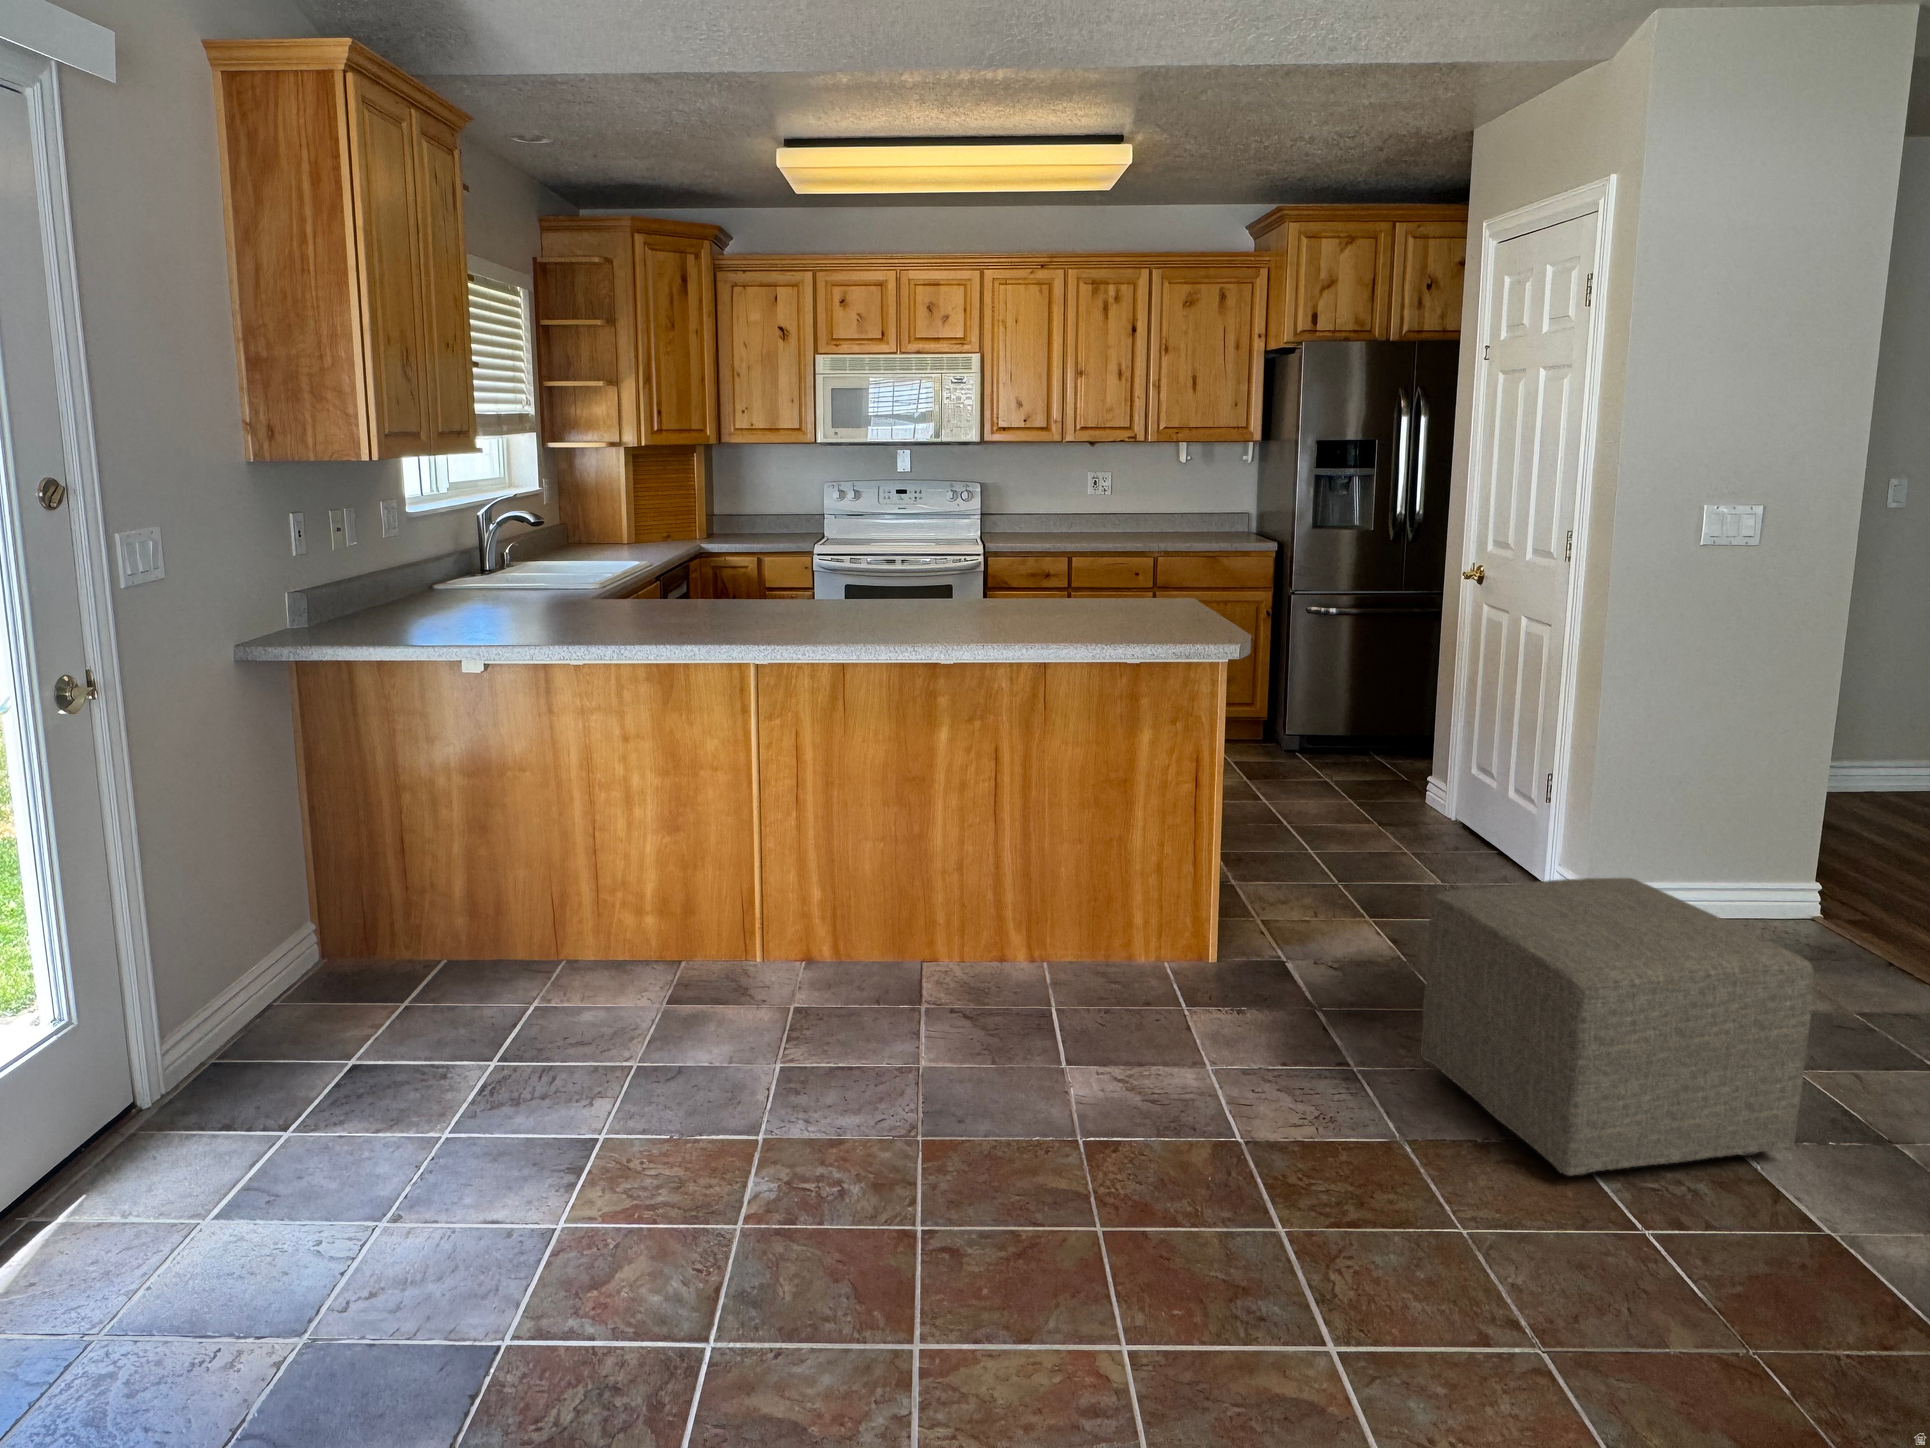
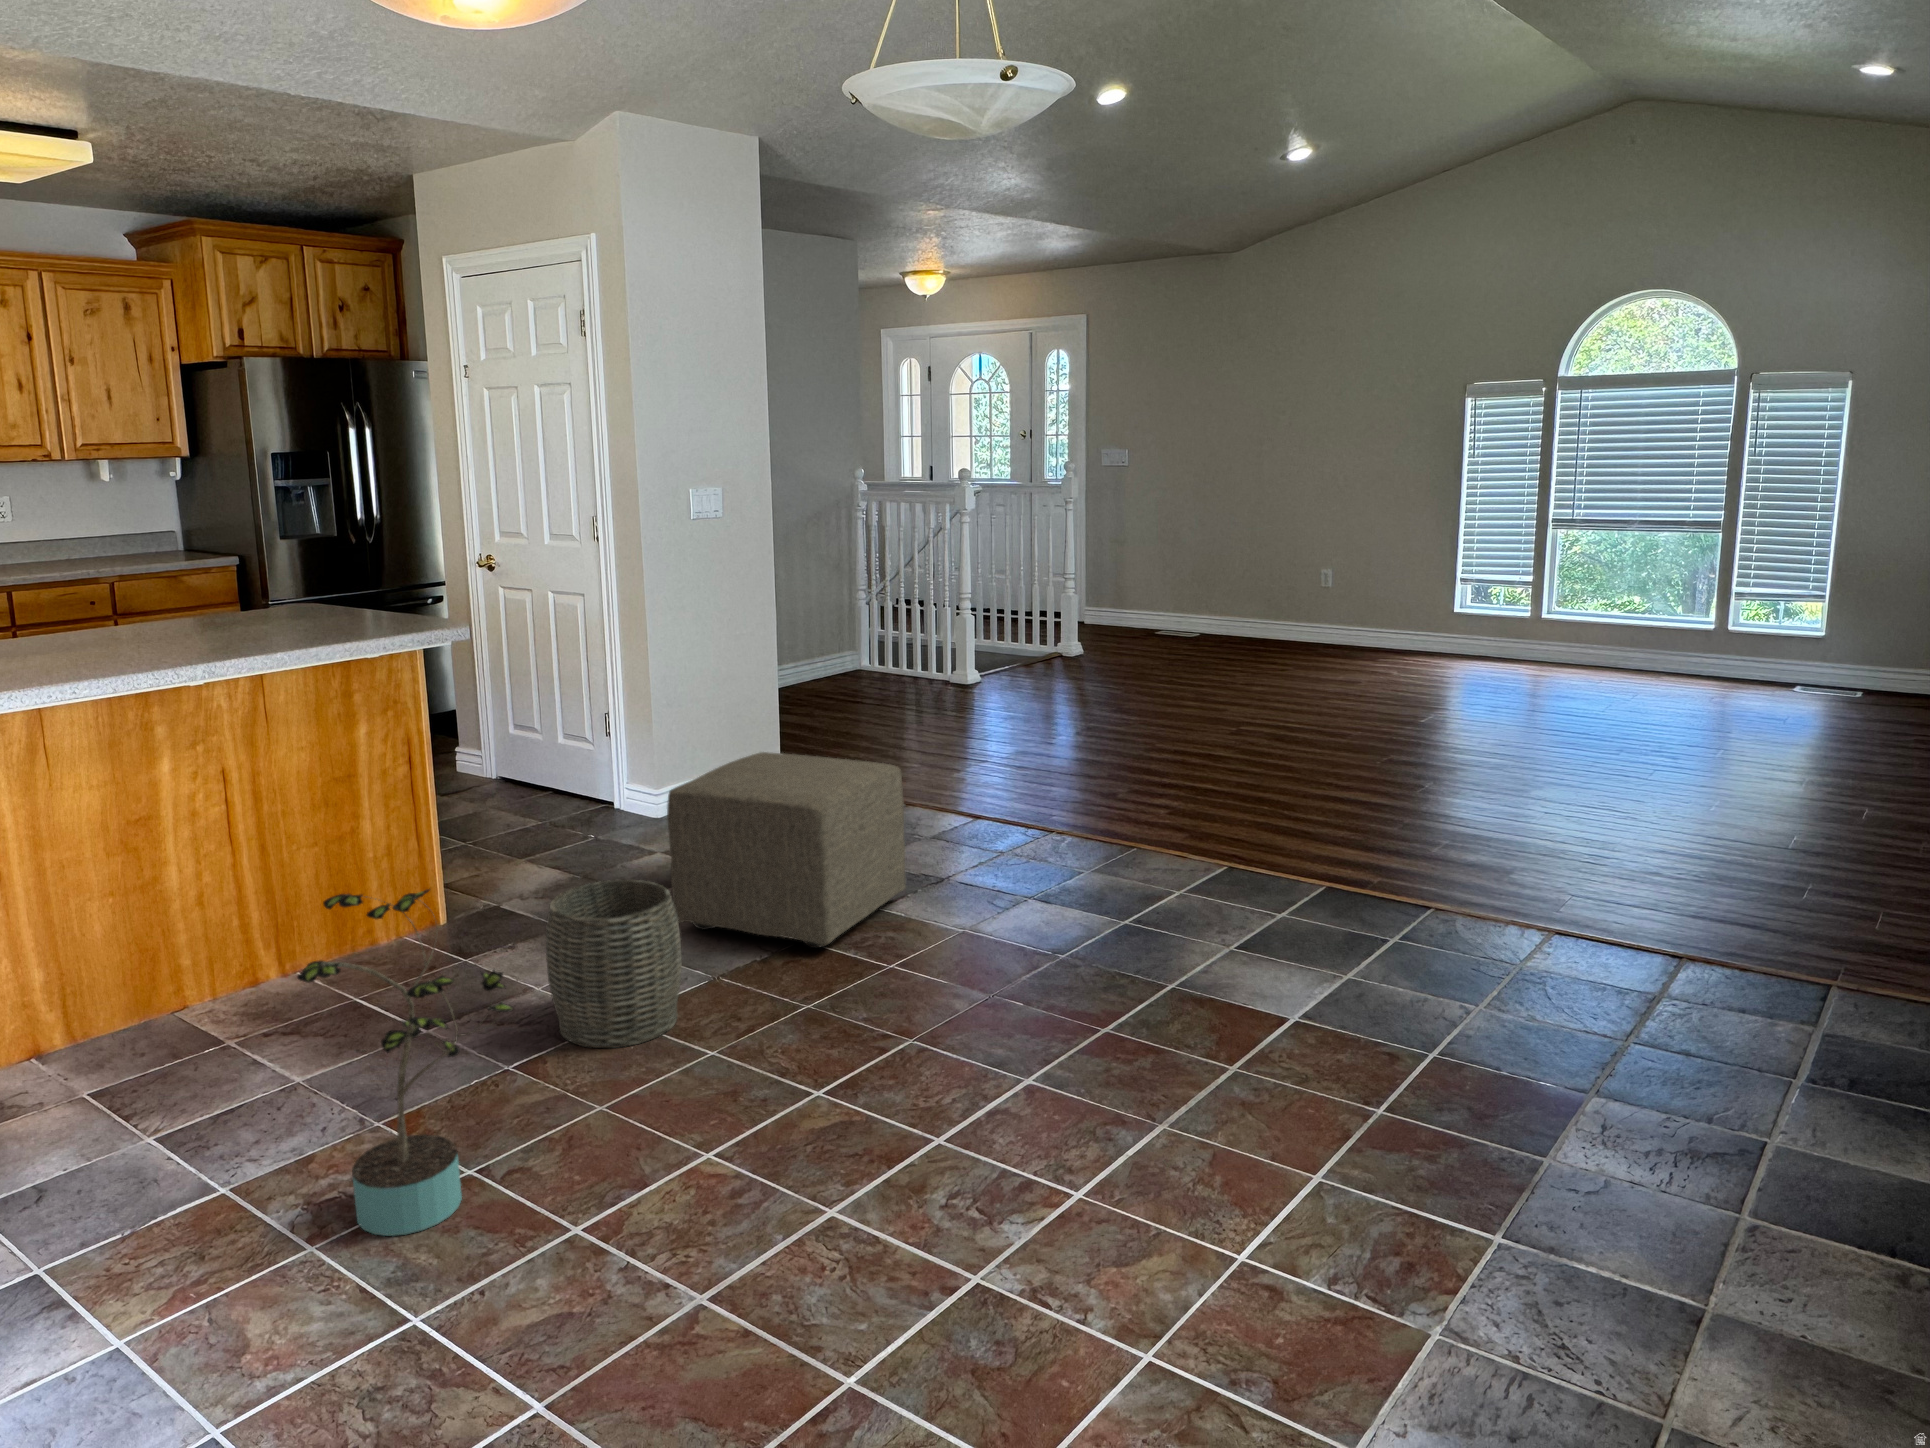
potted plant: none [727,901,933,1265] -> present [297,889,513,1236]
woven basket: none [1150,972,1316,1187] -> present [546,880,682,1048]

